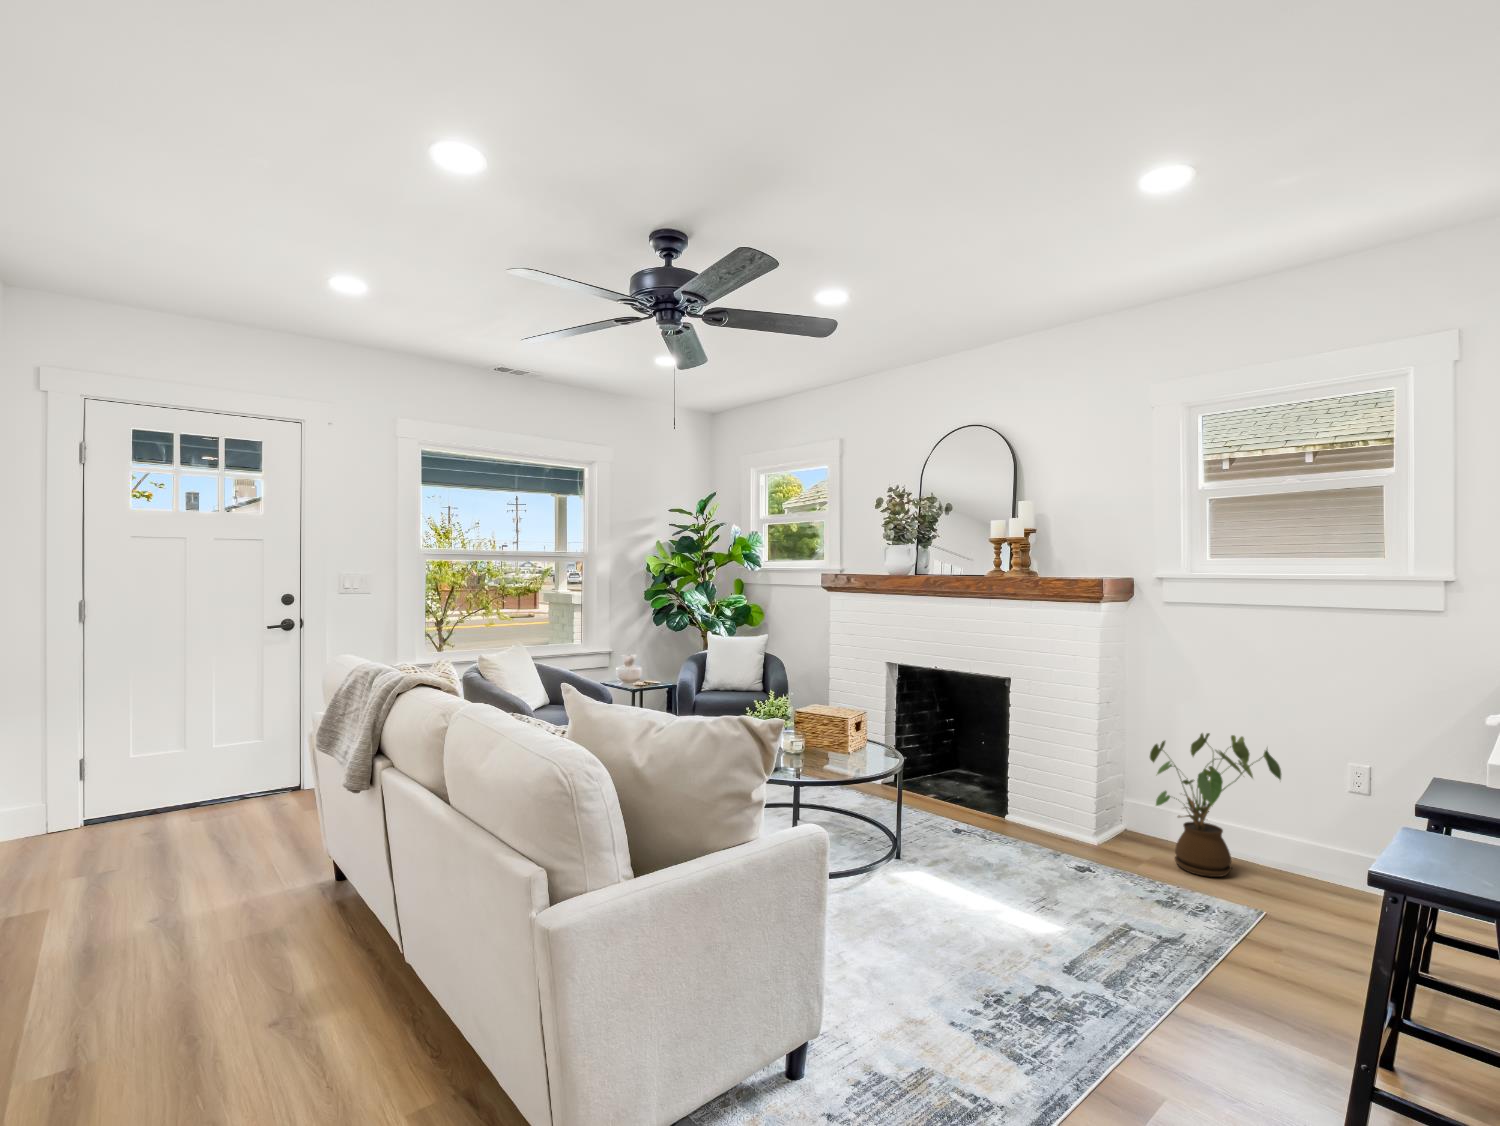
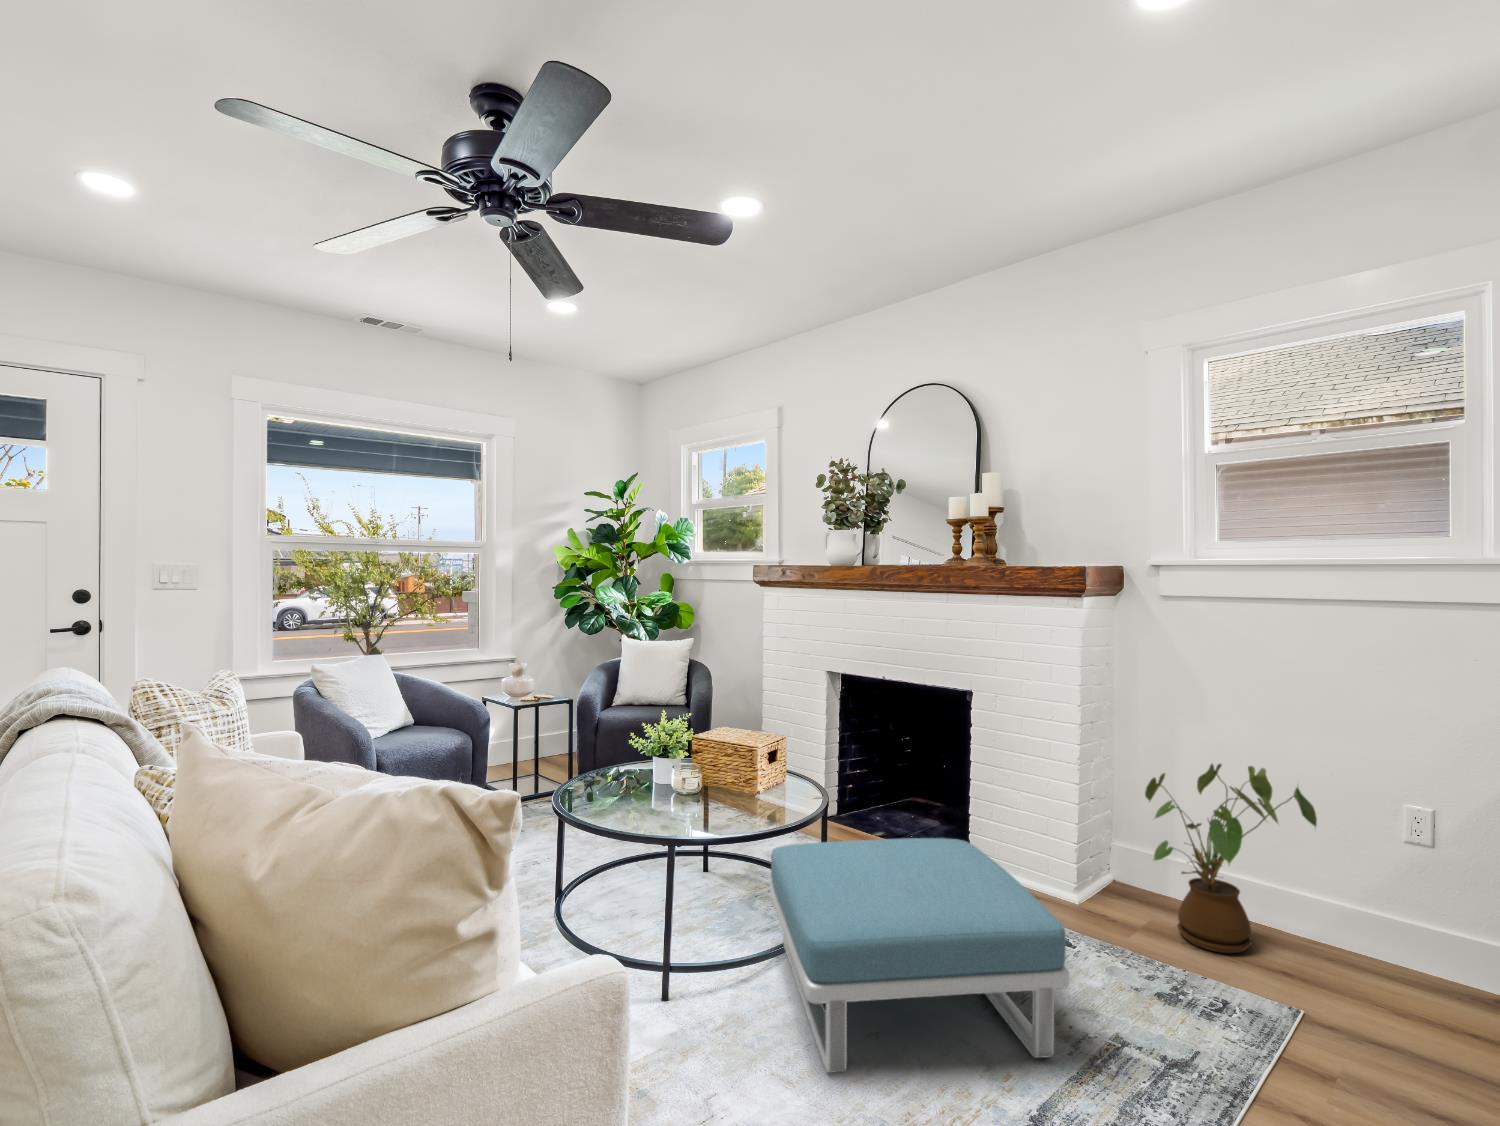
footstool: none [861,788,1091,941] -> present [770,838,1069,1073]

